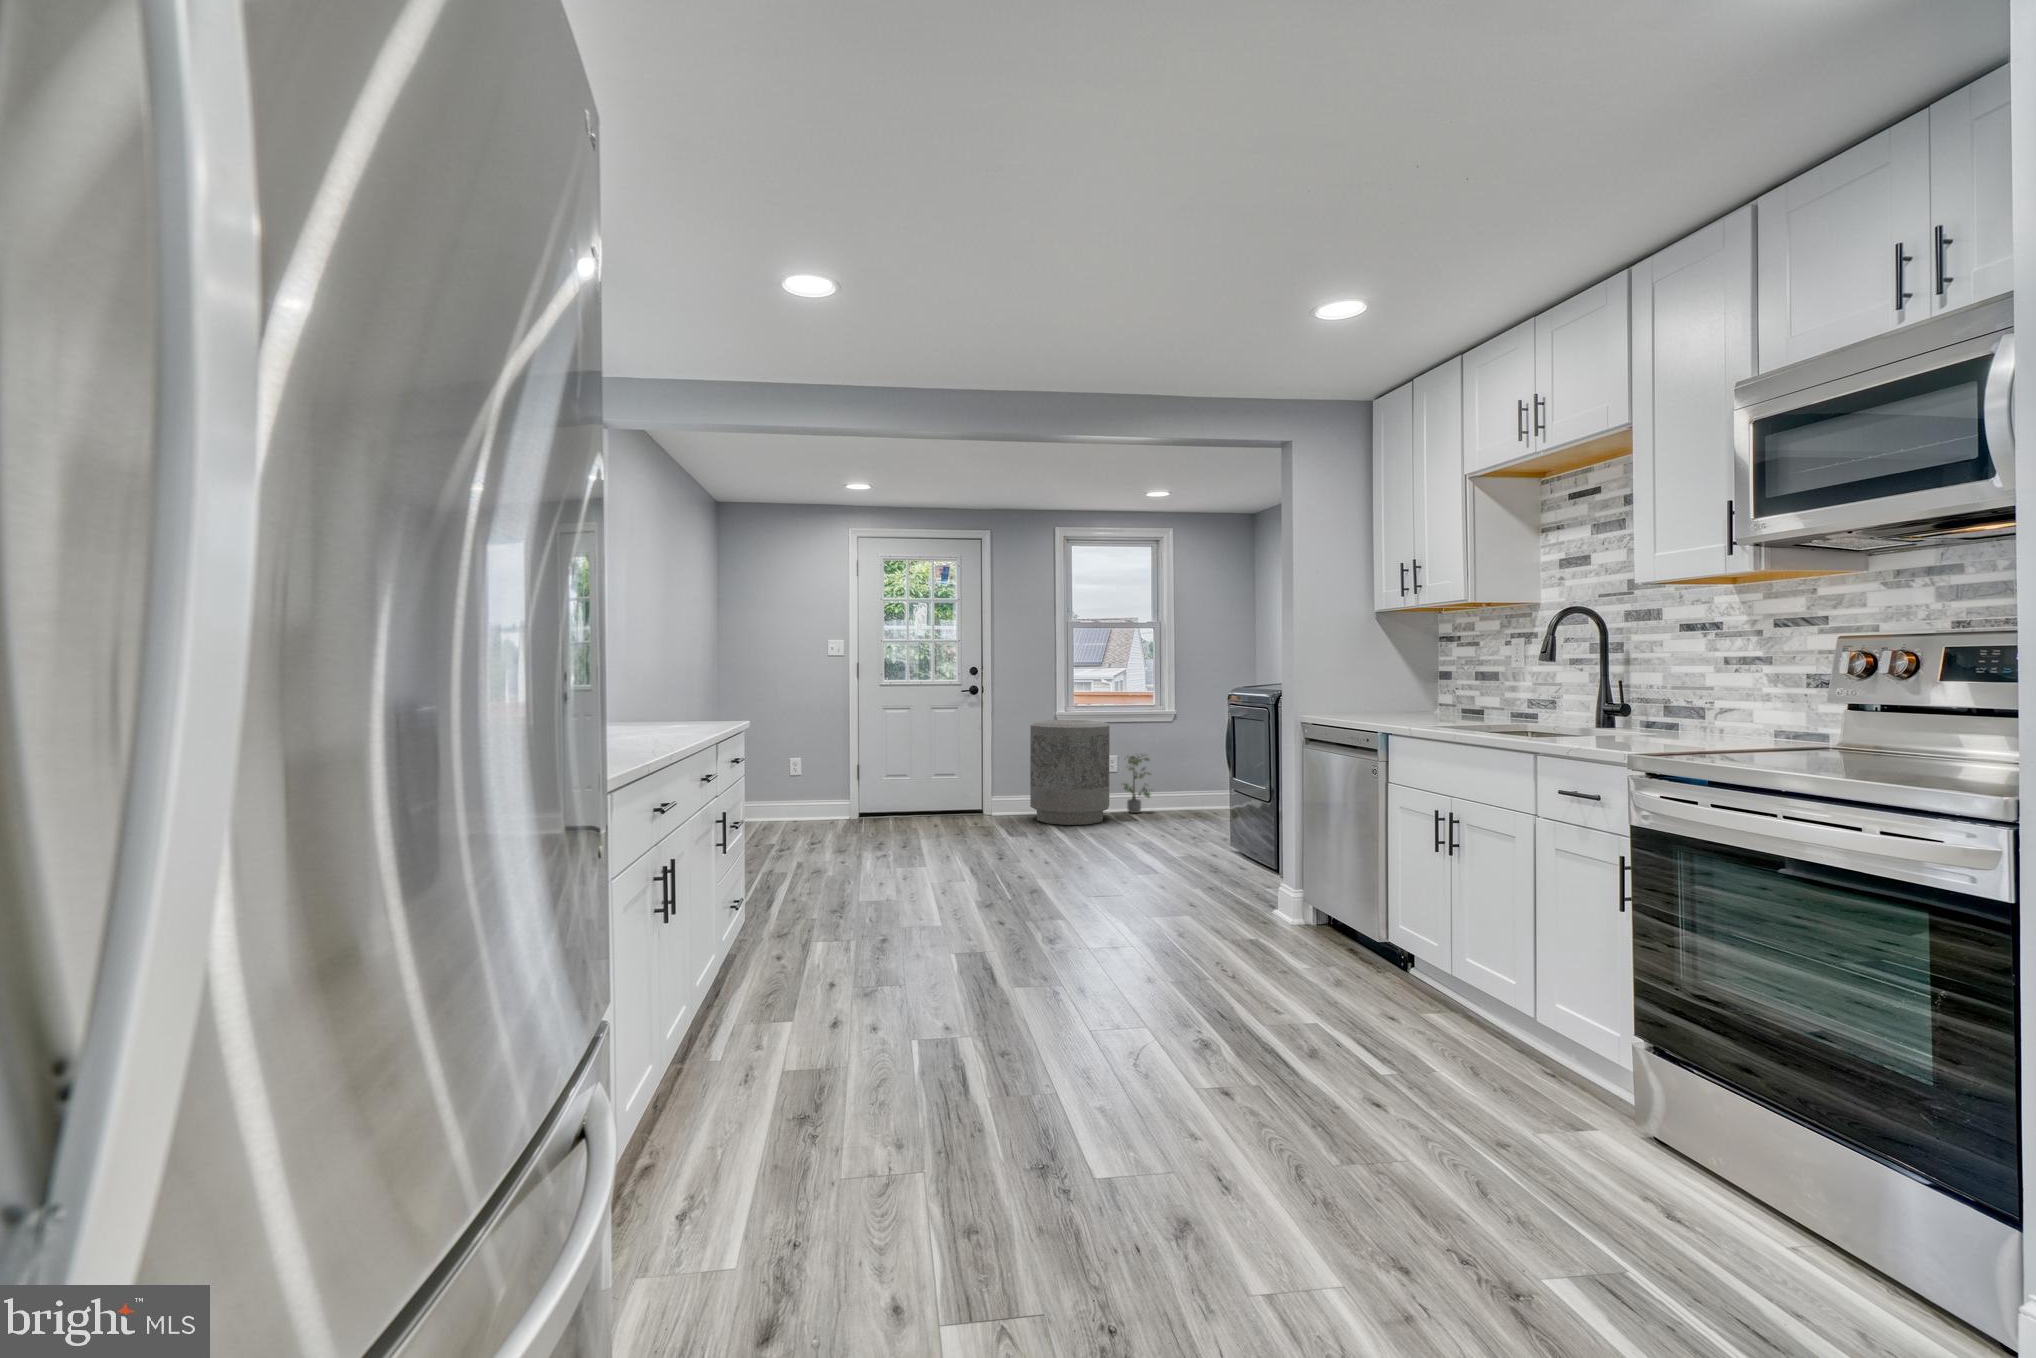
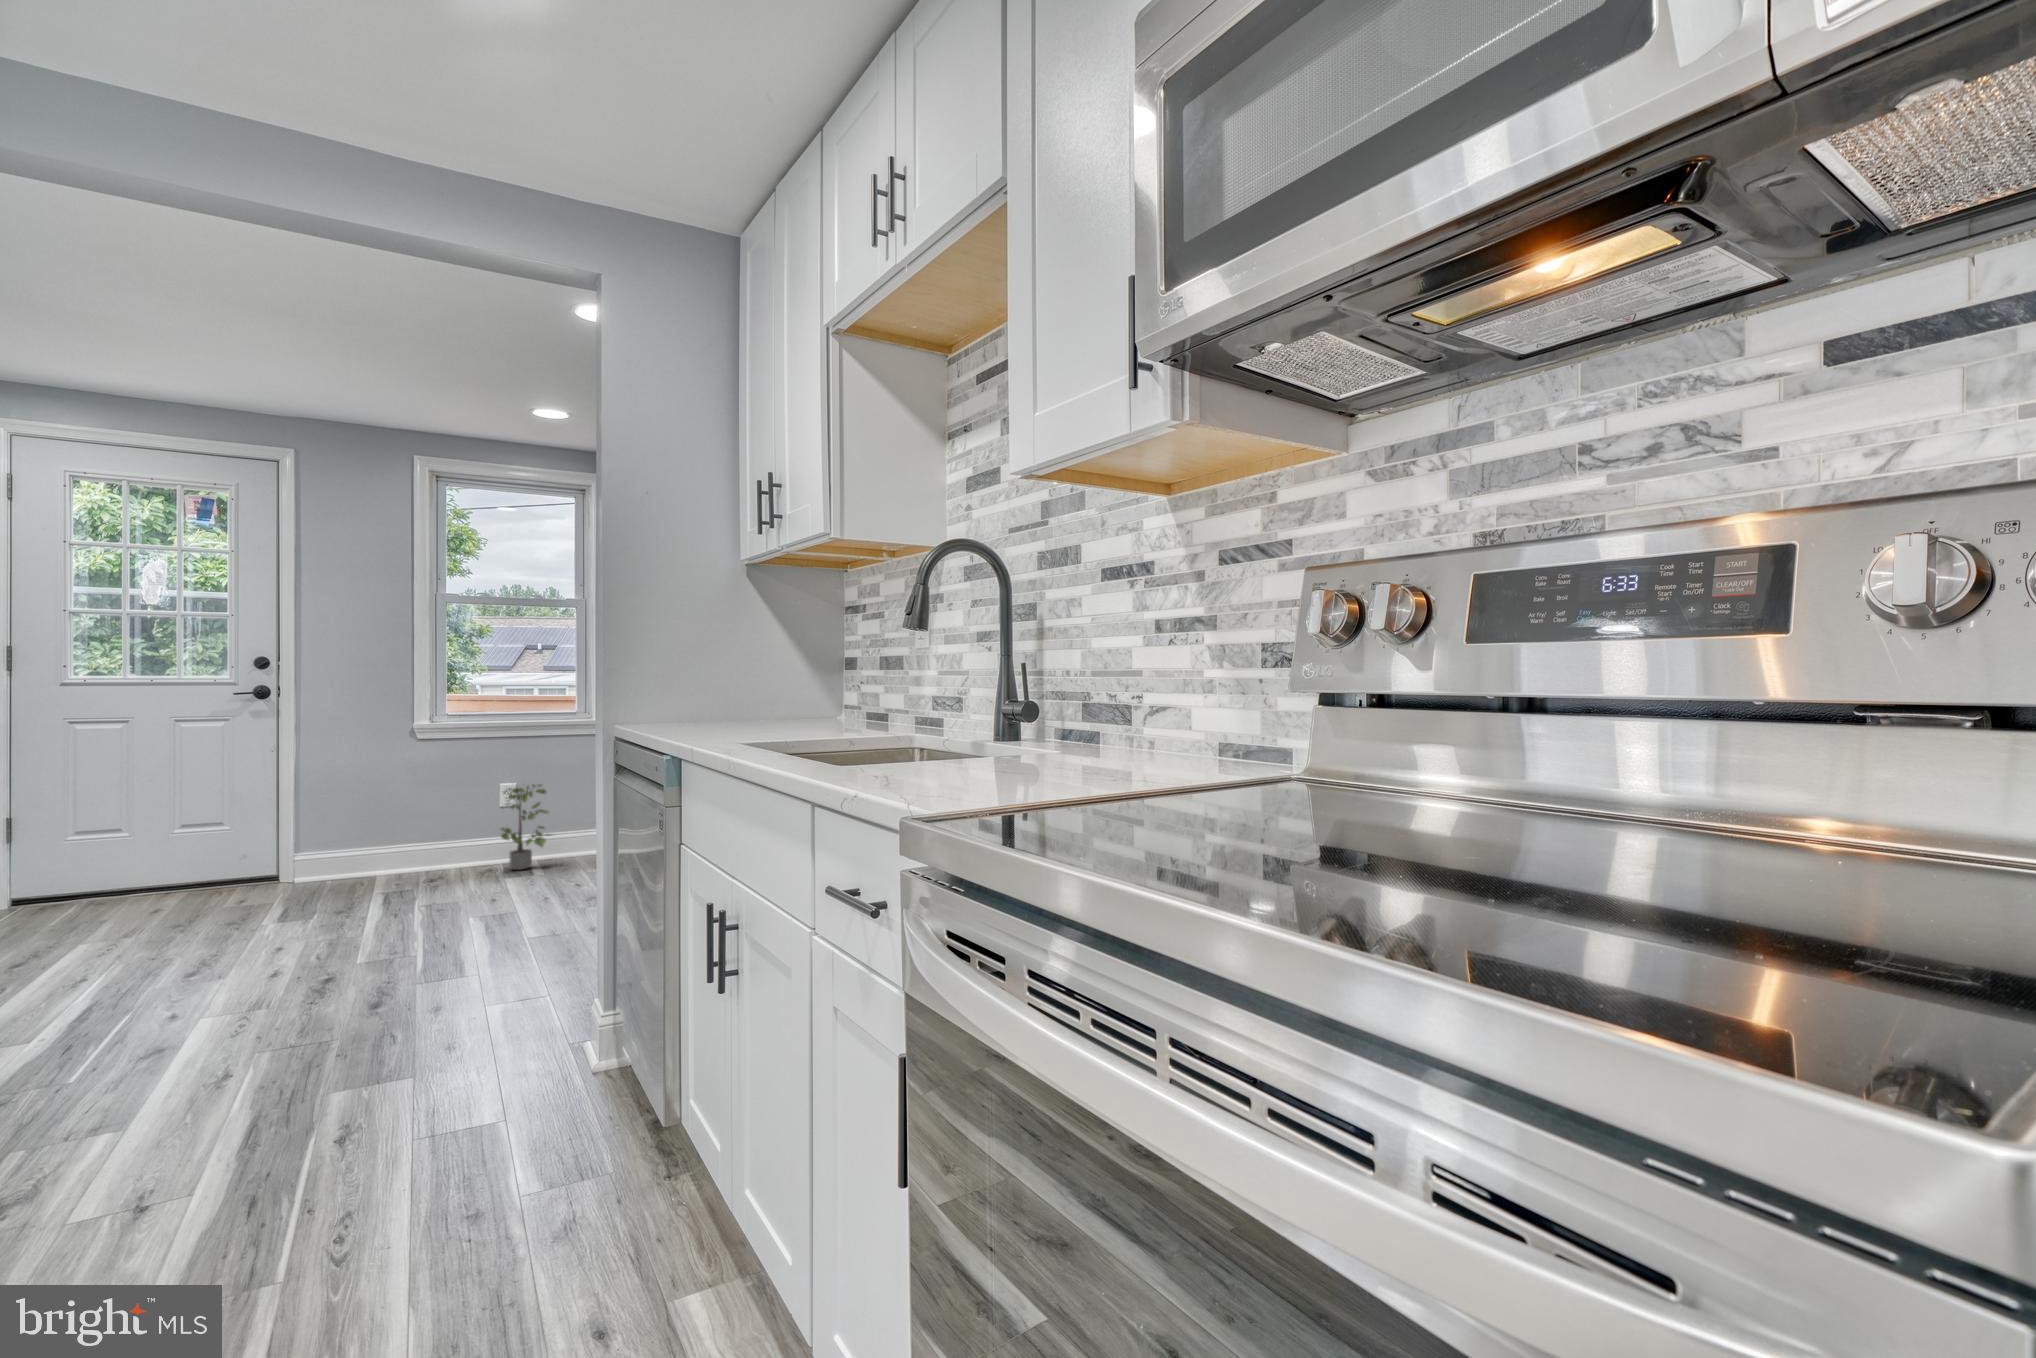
trash can: present [1030,720,1109,825] -> none [320,739,469,903]

